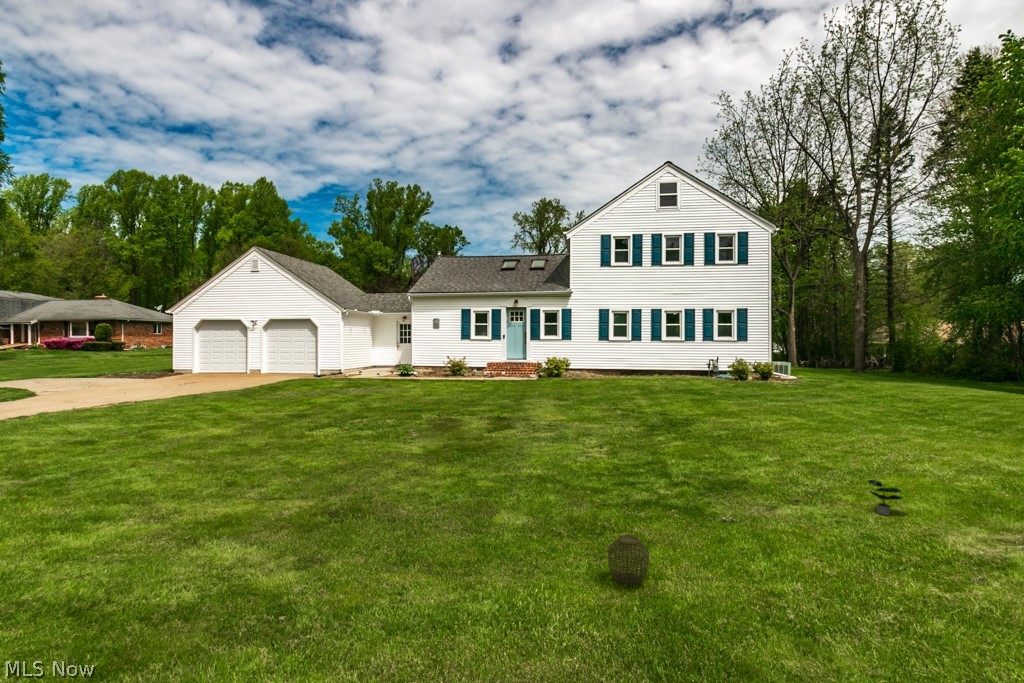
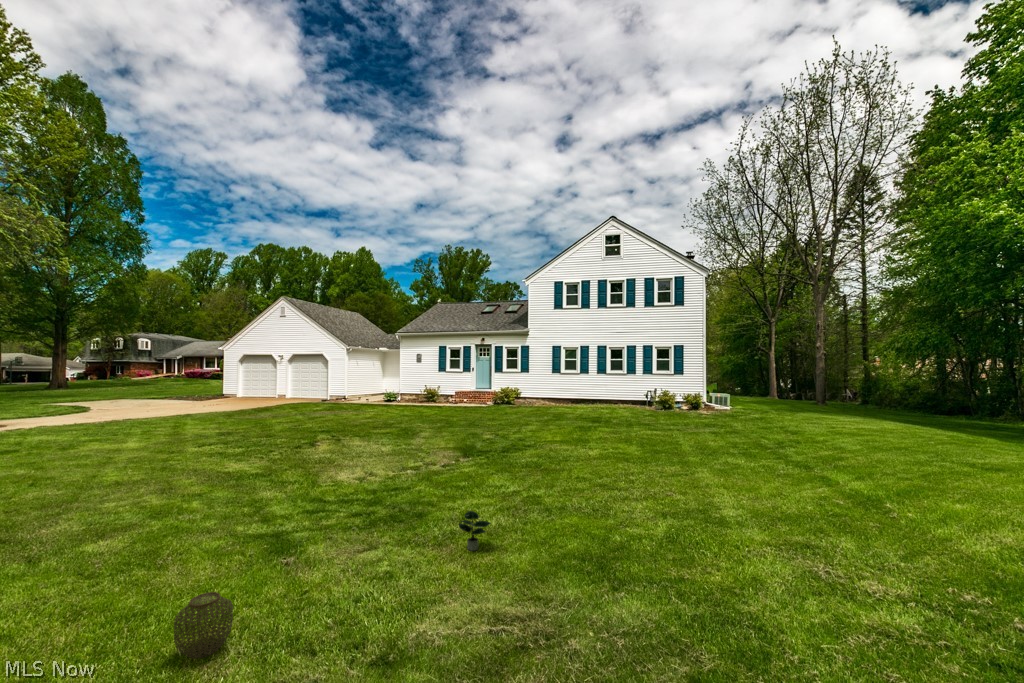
woven basket: present [608,535,649,585] -> present [174,592,233,658]

